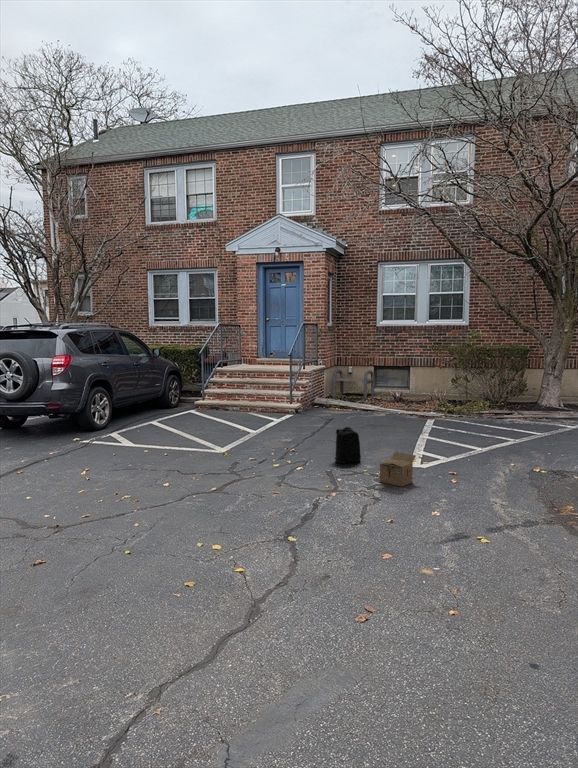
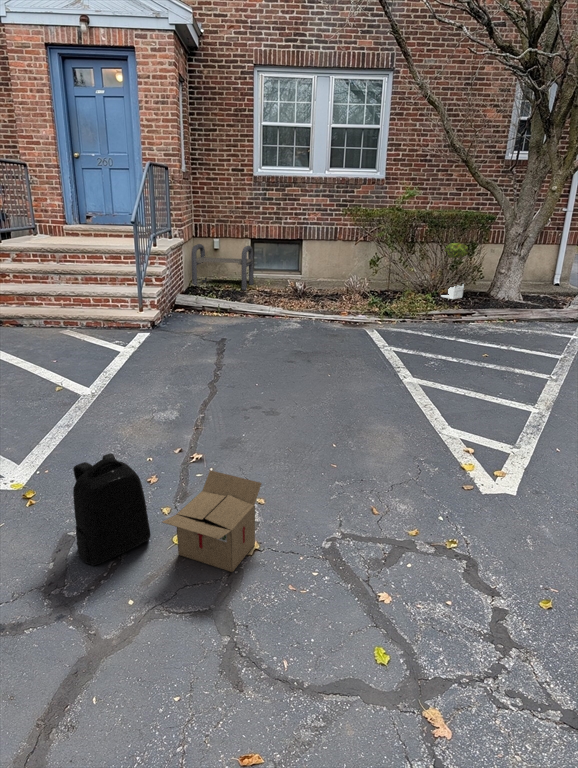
potted tree: none [505,366,524,407] -> present [441,242,468,299]
backpack: present [335,427,361,464] -> present [73,453,151,566]
cardboard box: present [380,452,416,487] -> present [162,470,262,572]

